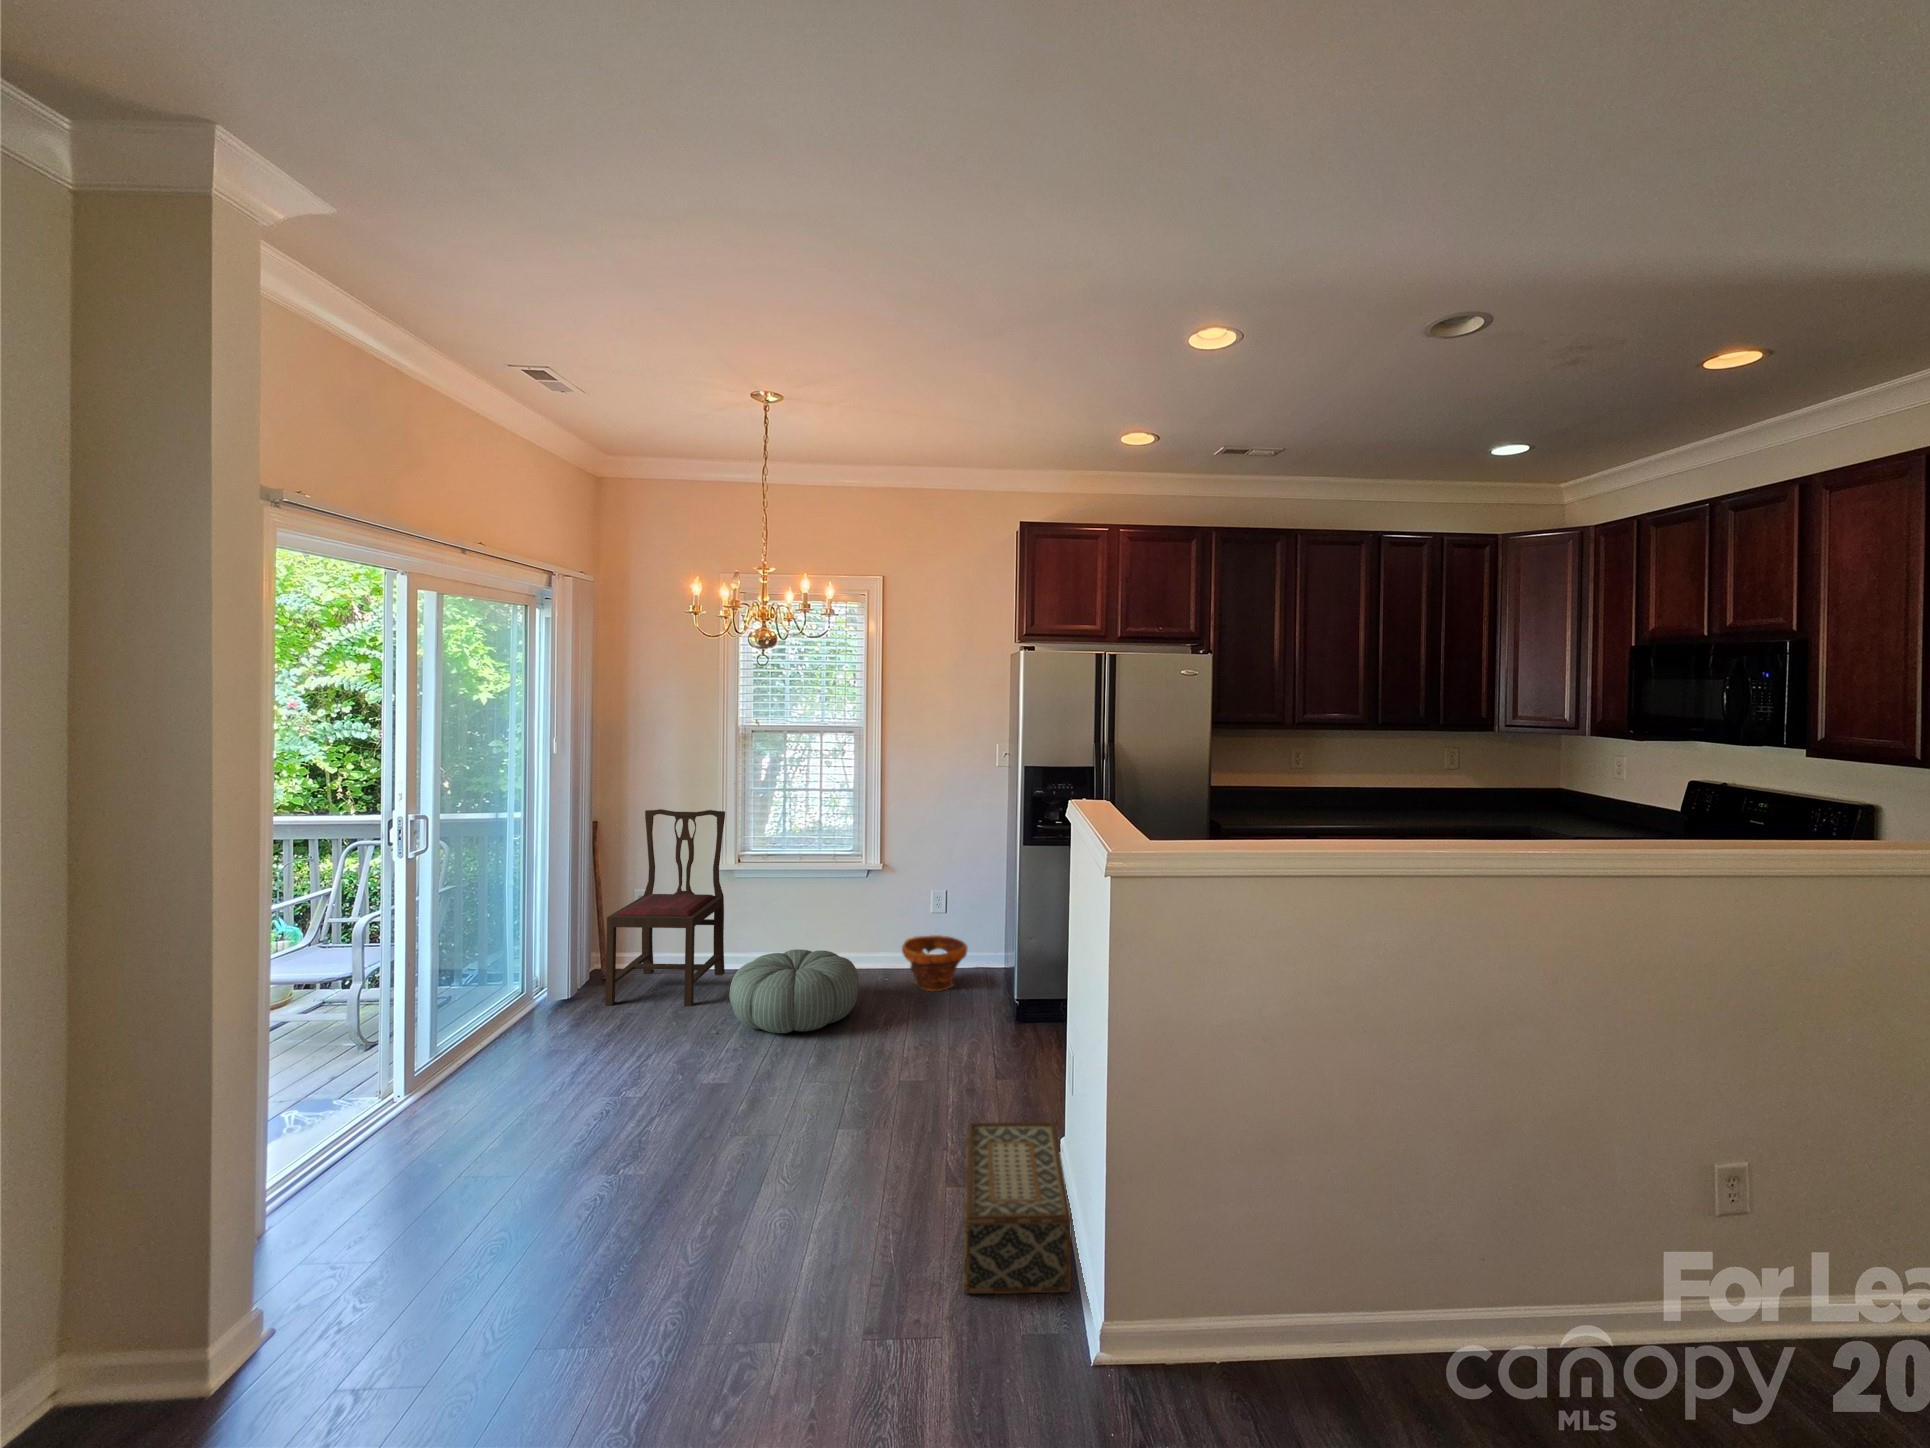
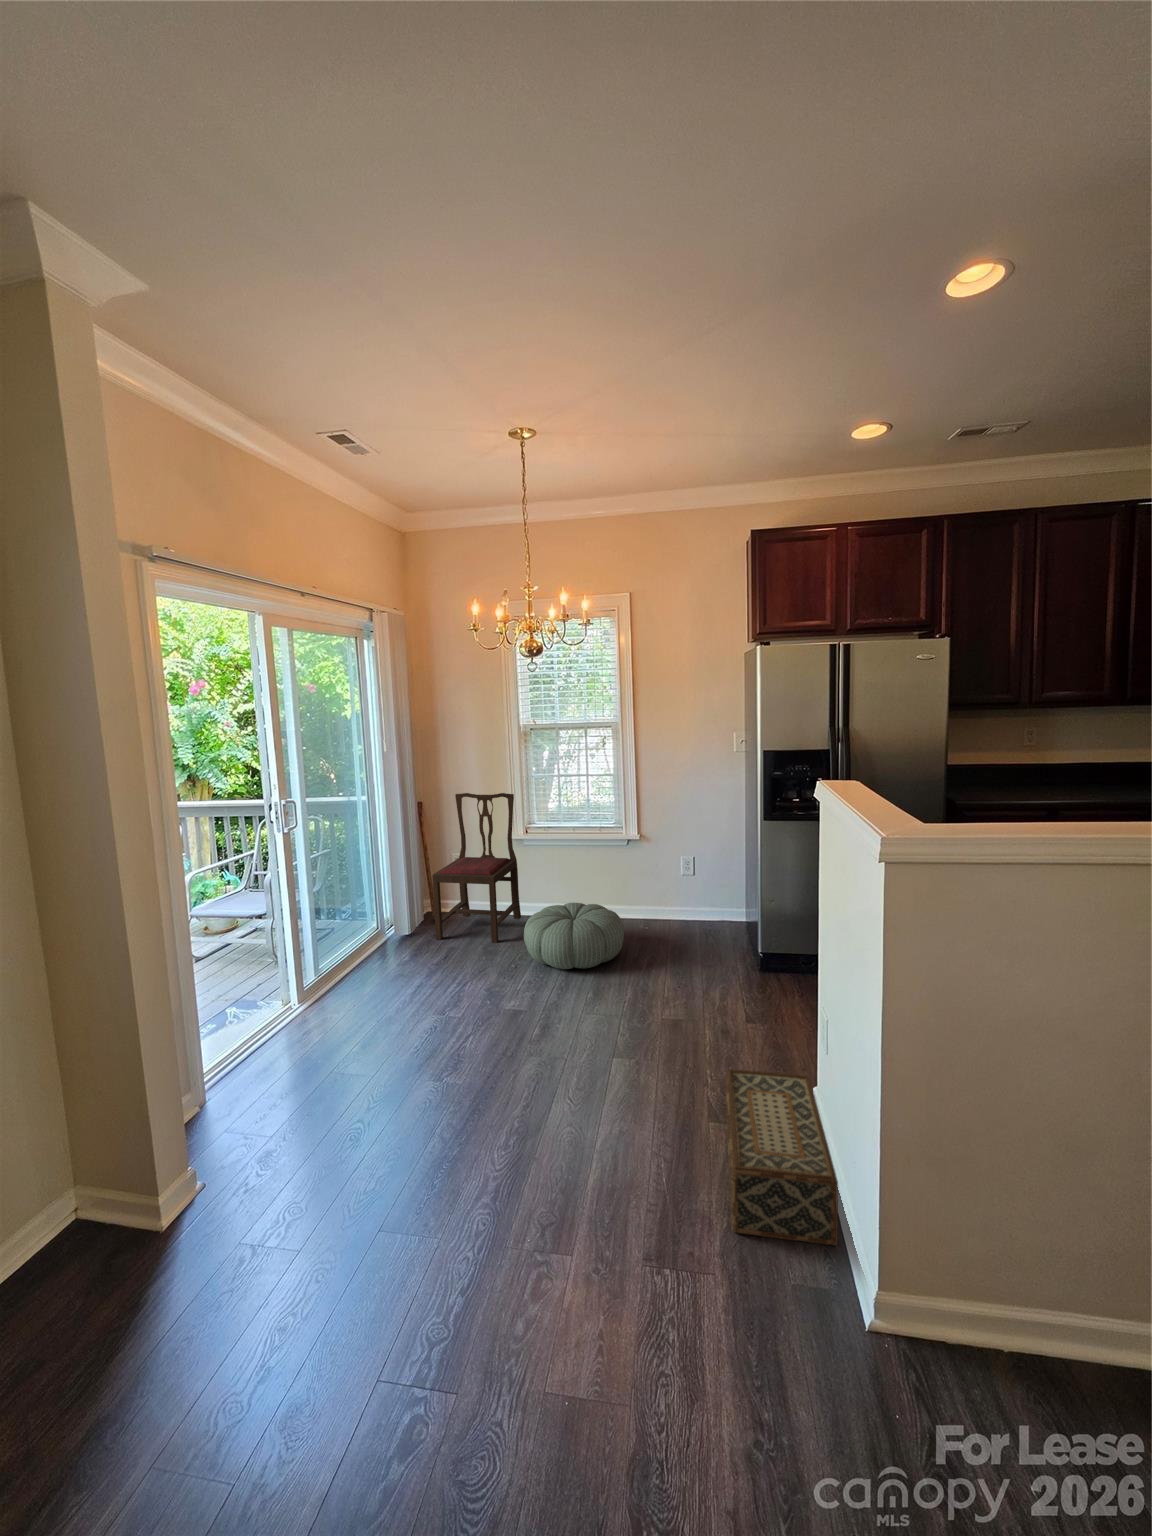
planter: present [902,935,967,991] -> none [657,893,712,939]

